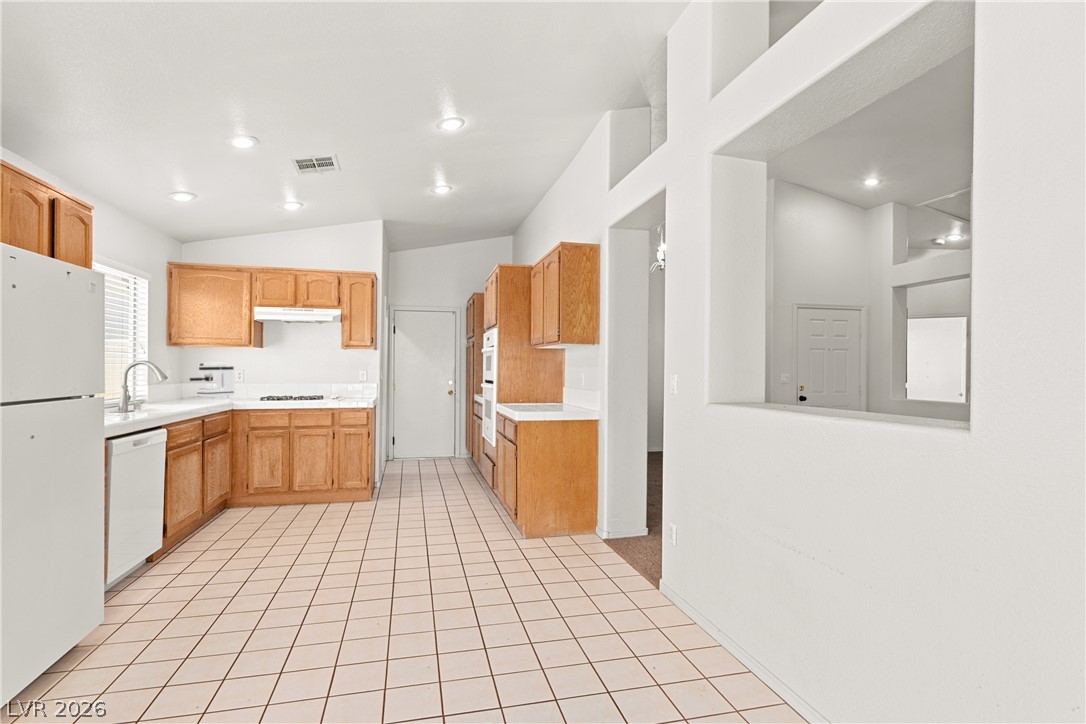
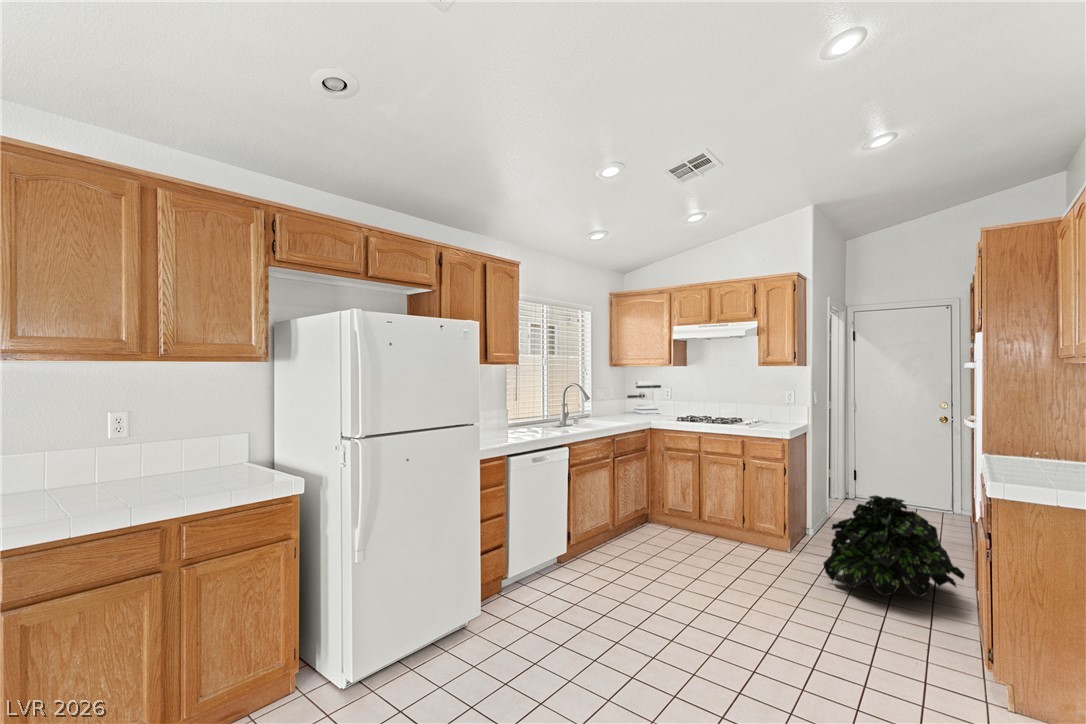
potted plant: none [406,445,491,515] -> present [823,495,965,597]

